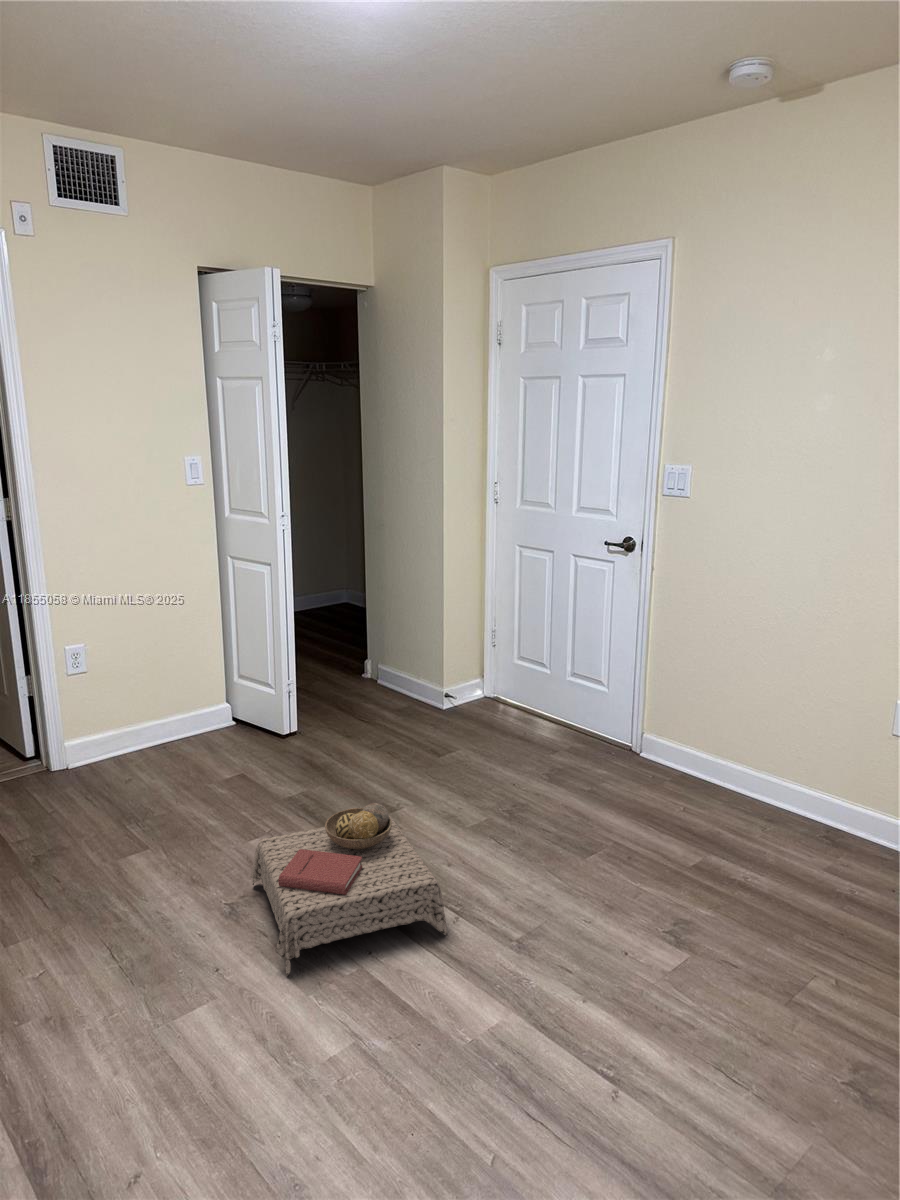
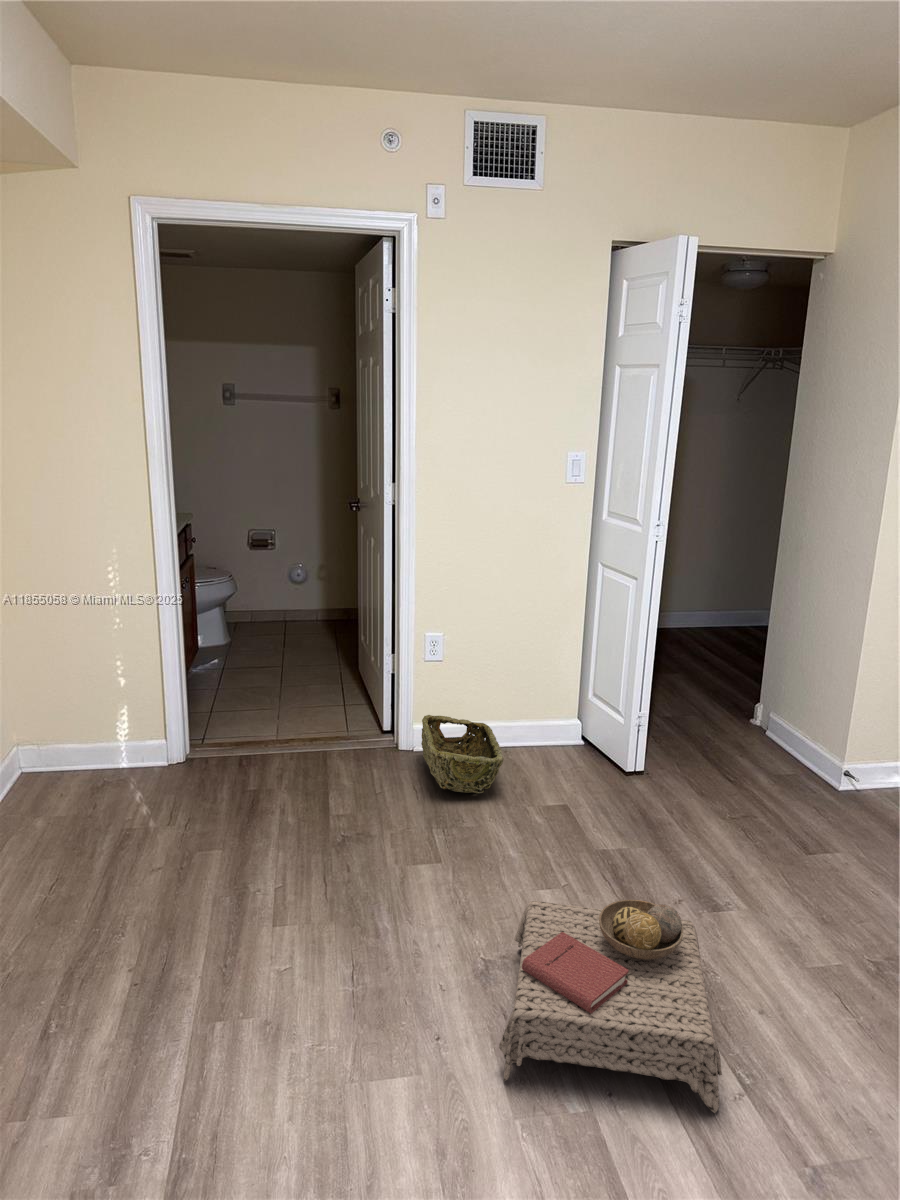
woven basket: none [80,722,177,789] -> present [421,715,504,793]

